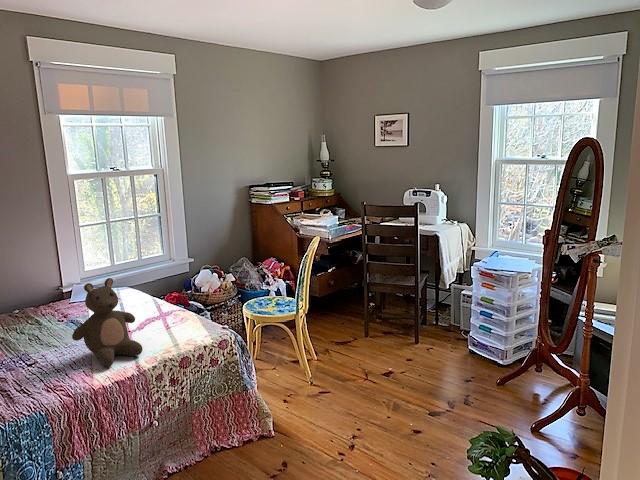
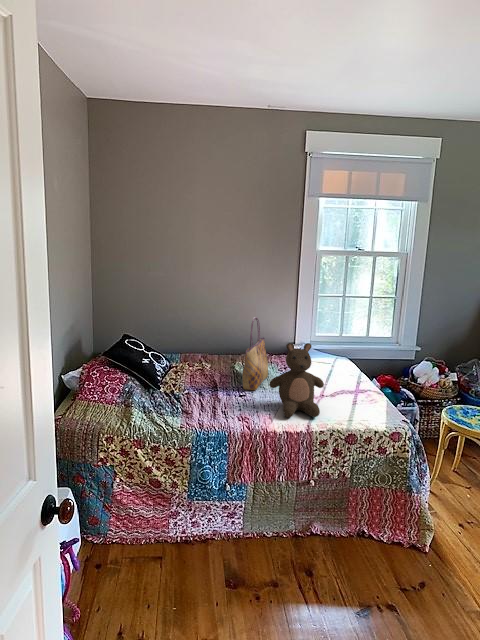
tote bag: none [20,265,51,356] -> present [242,317,268,390]

